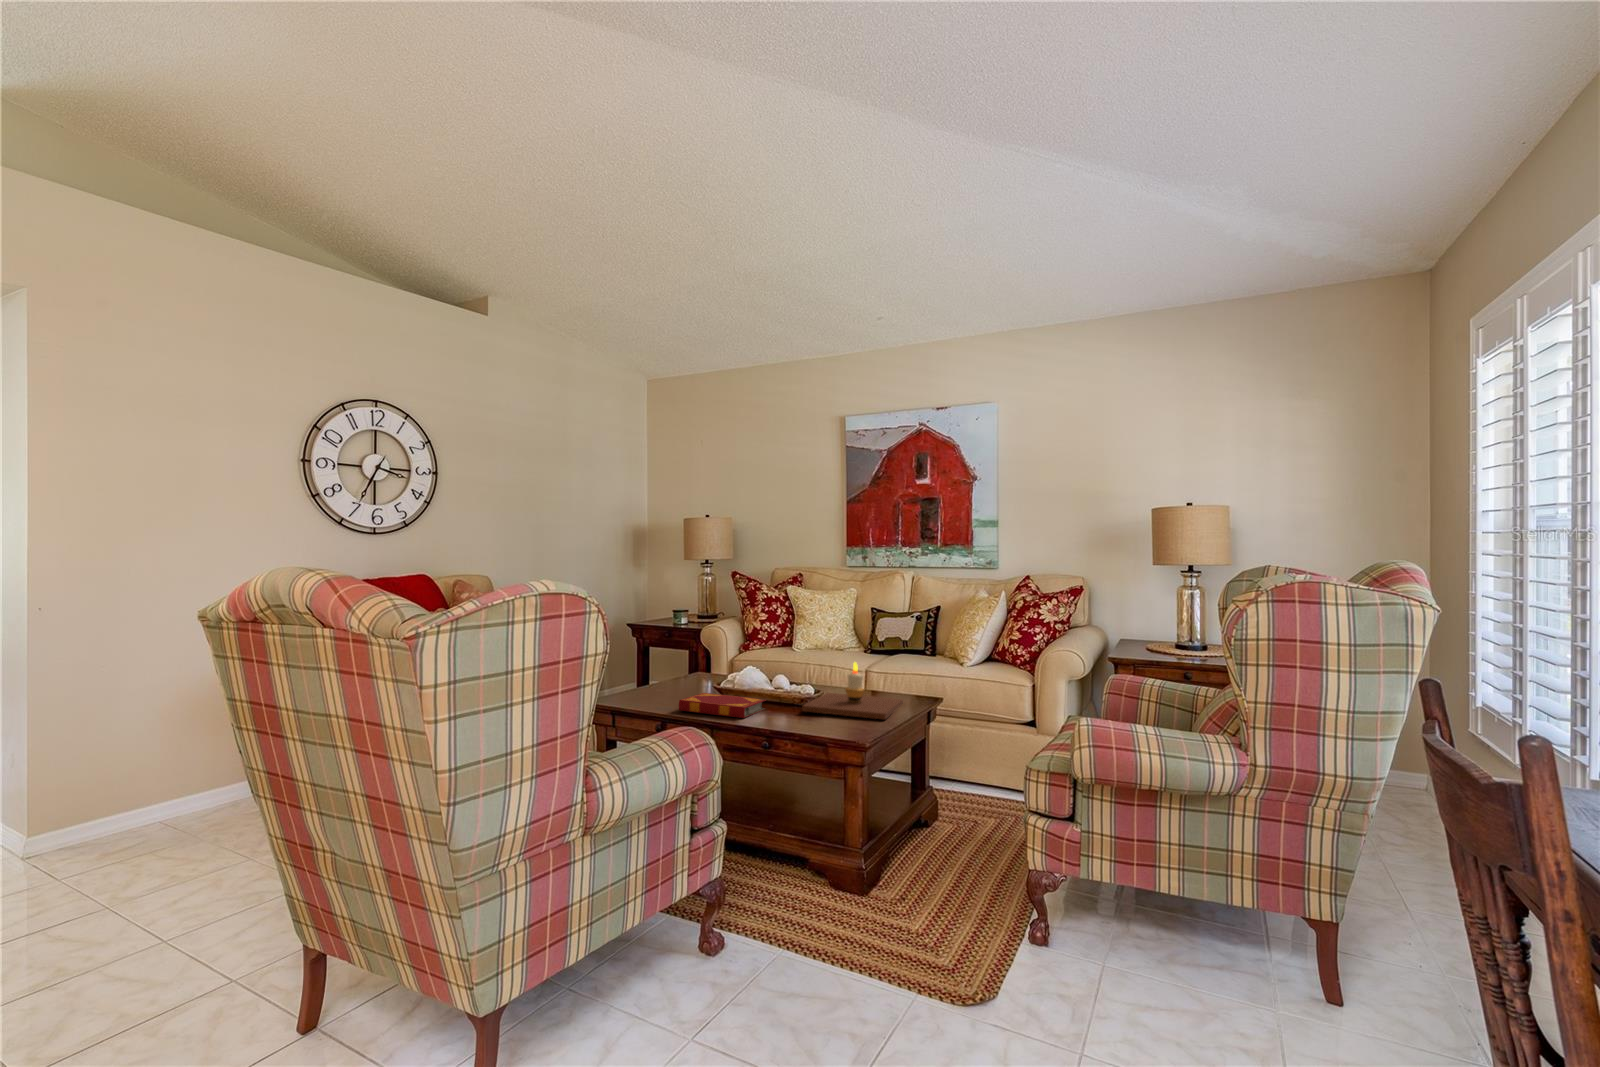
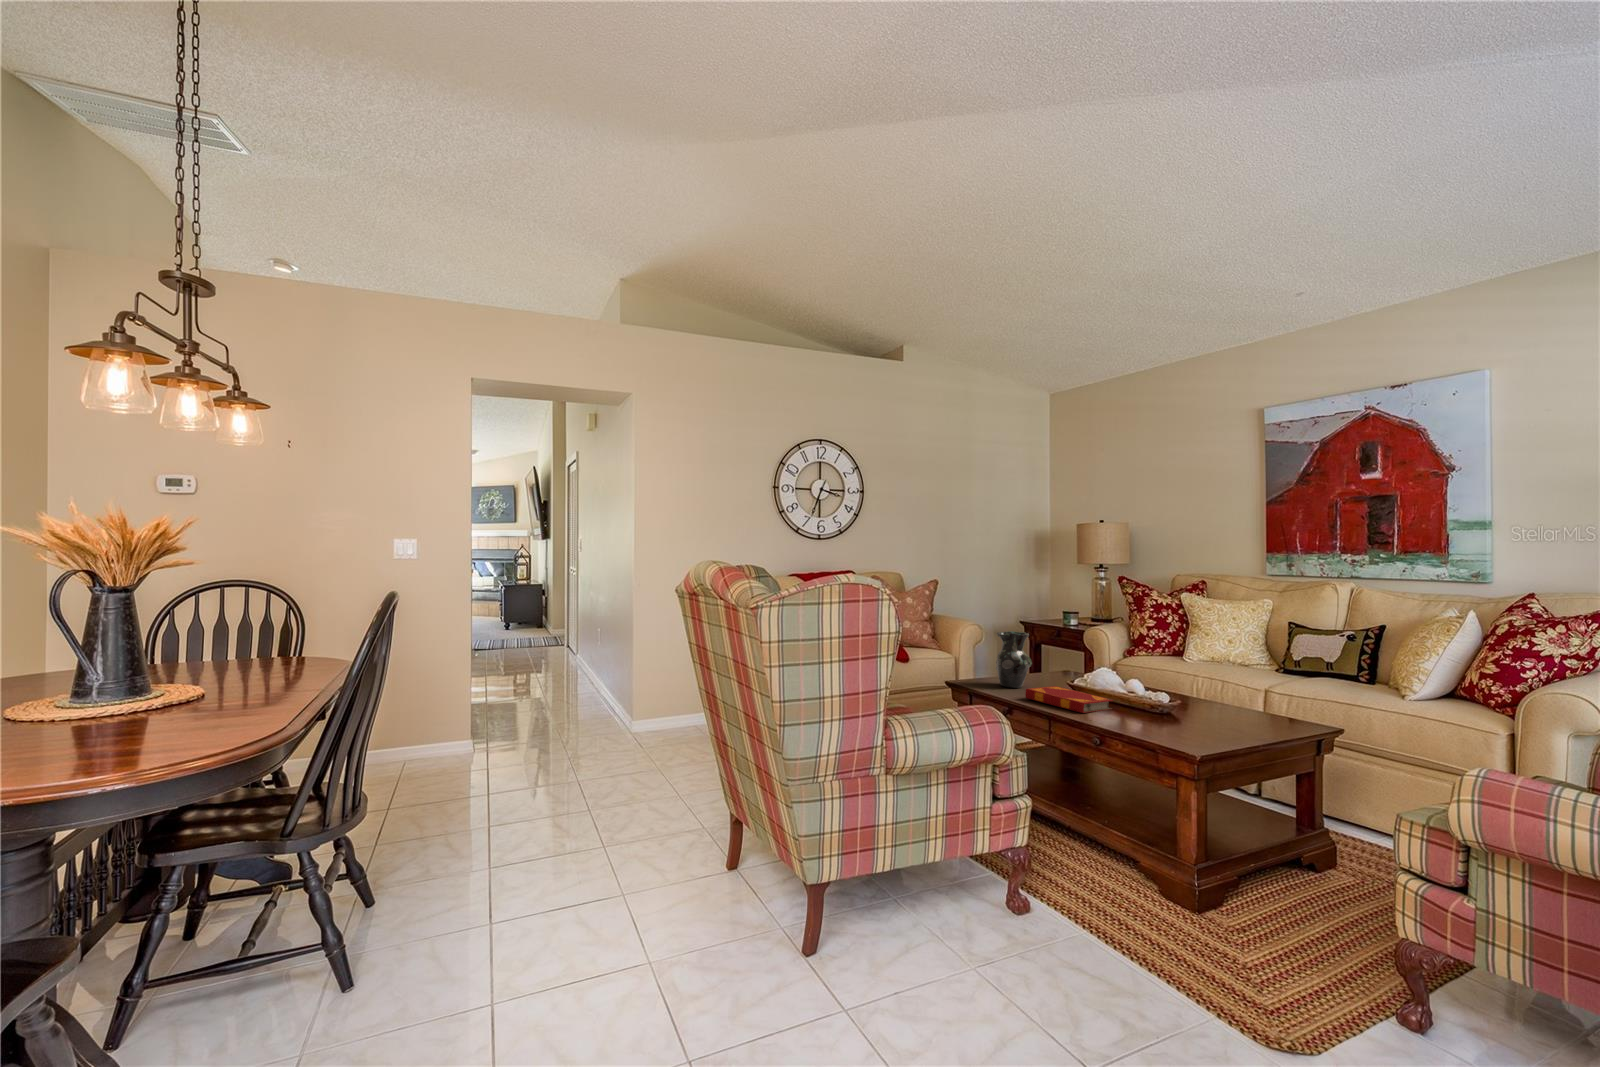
vase: none [636,637,675,701] -> present [996,631,1032,688]
candle: present [802,662,903,719] -> none [1148,673,1281,738]

